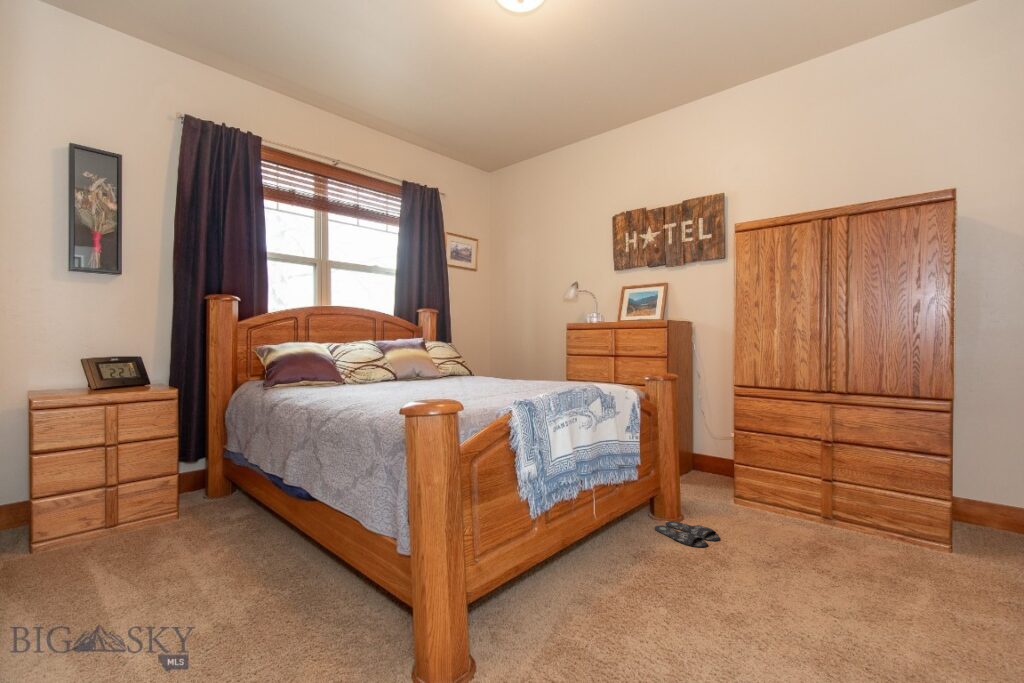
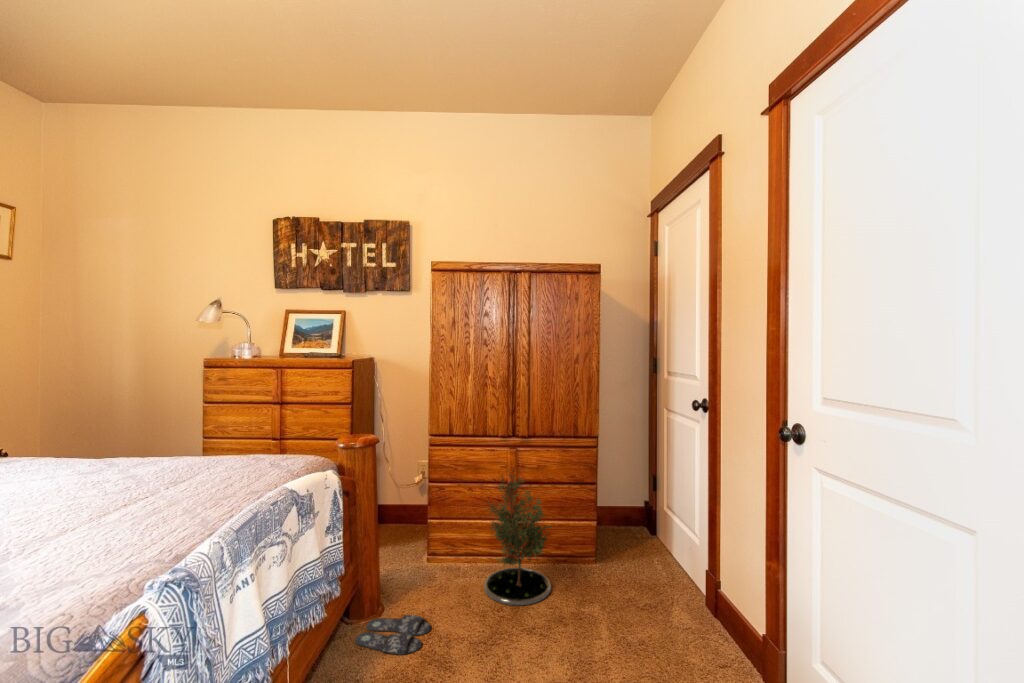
potted tree: none [781,416,874,556] -> present [484,474,551,605]

